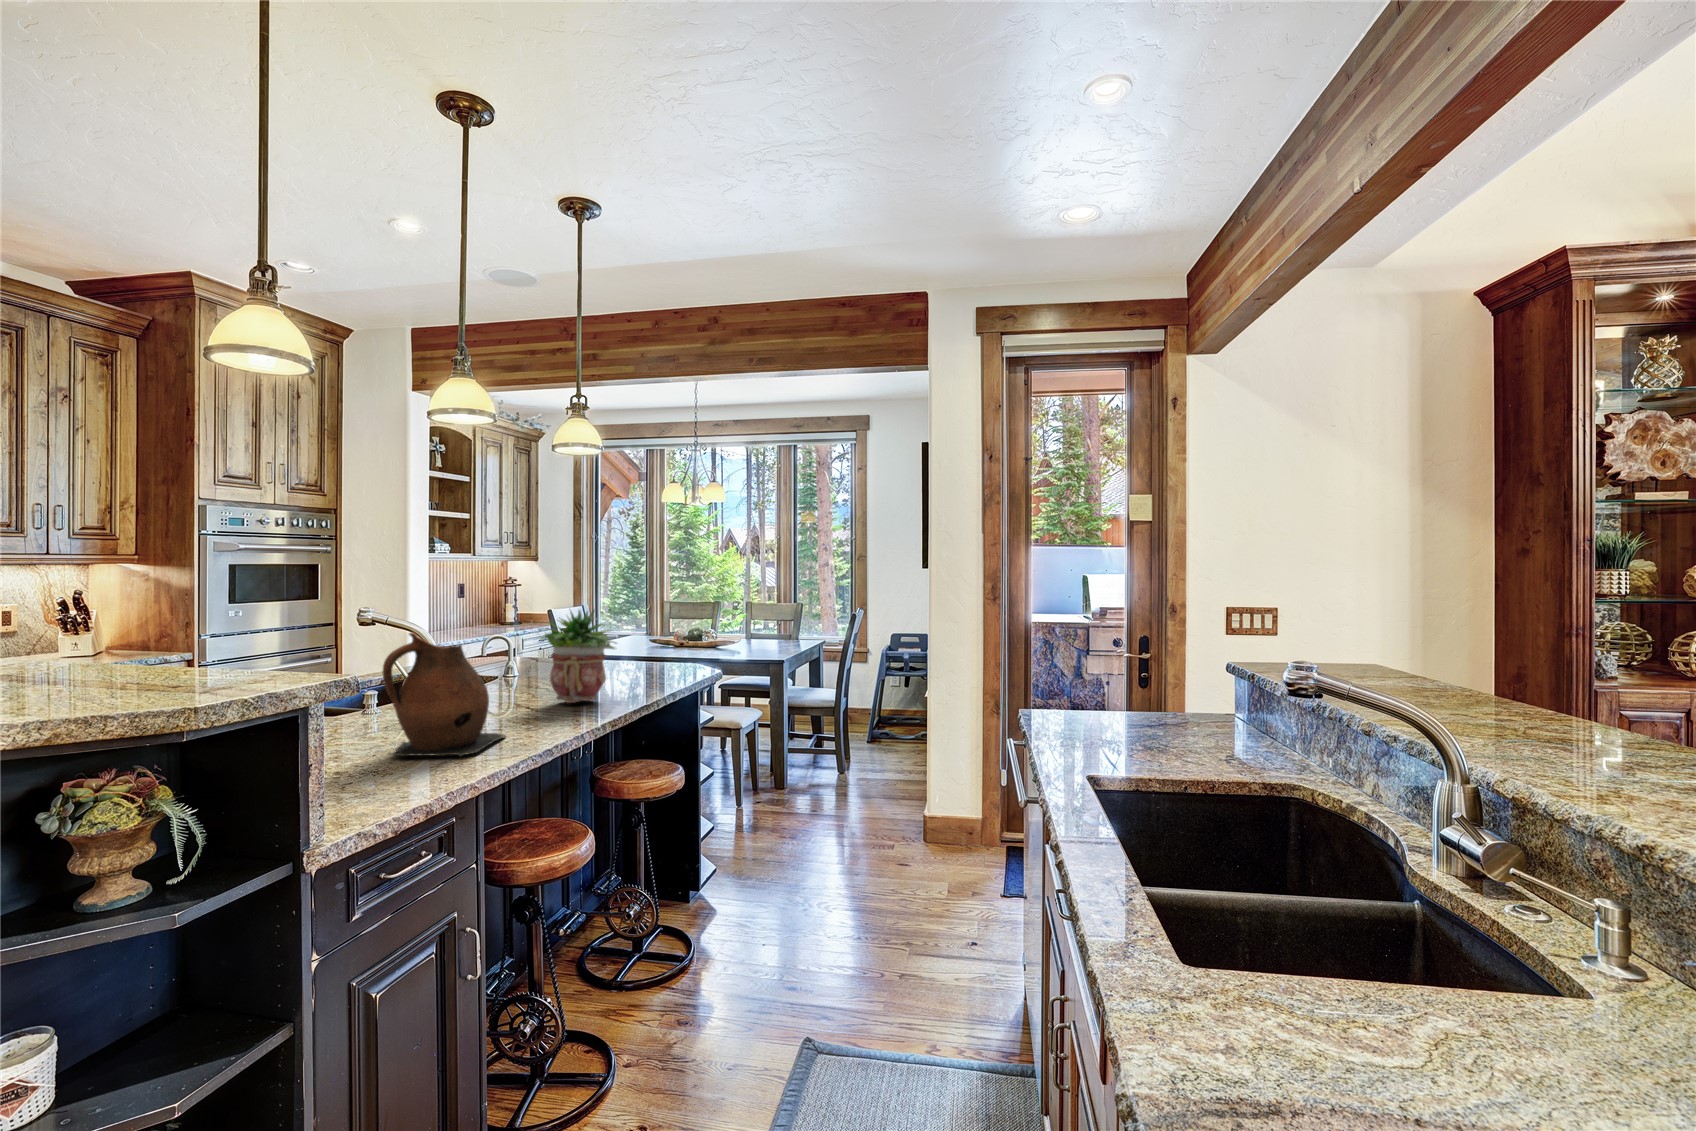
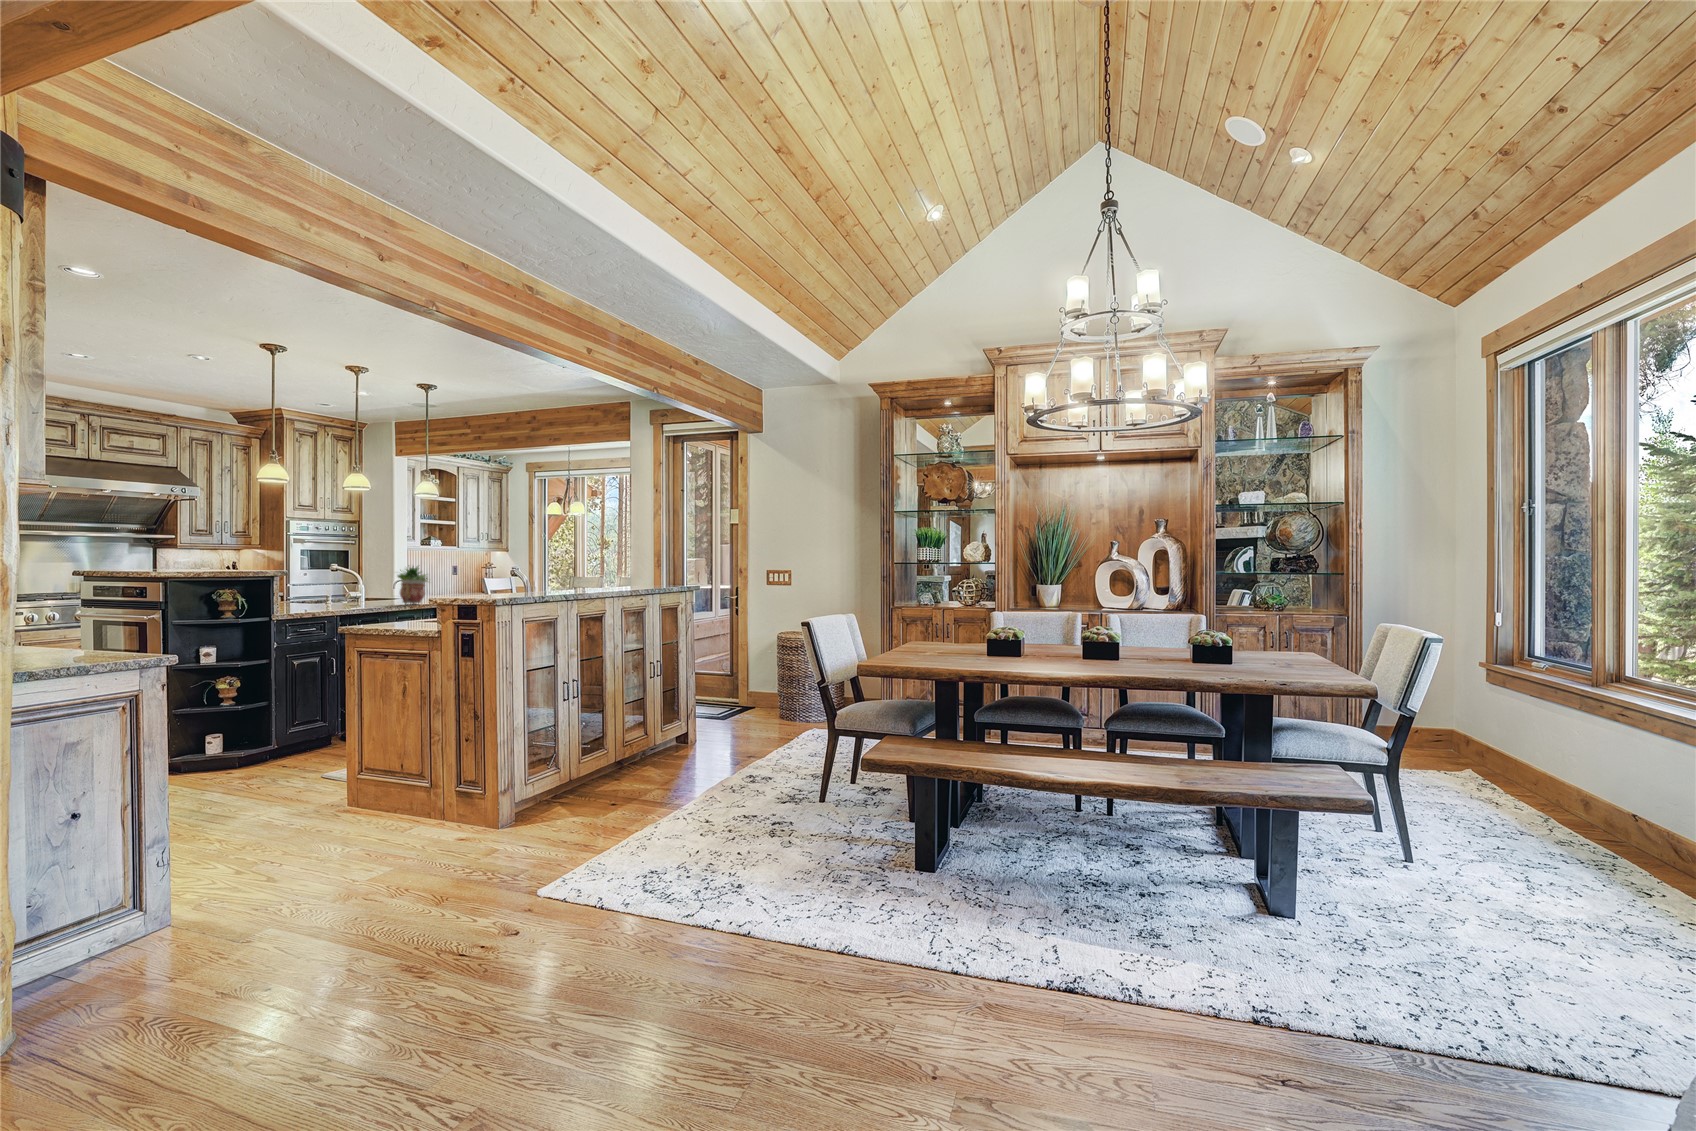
ceramic pitcher: present [382,632,506,757] -> none [315,568,363,610]

